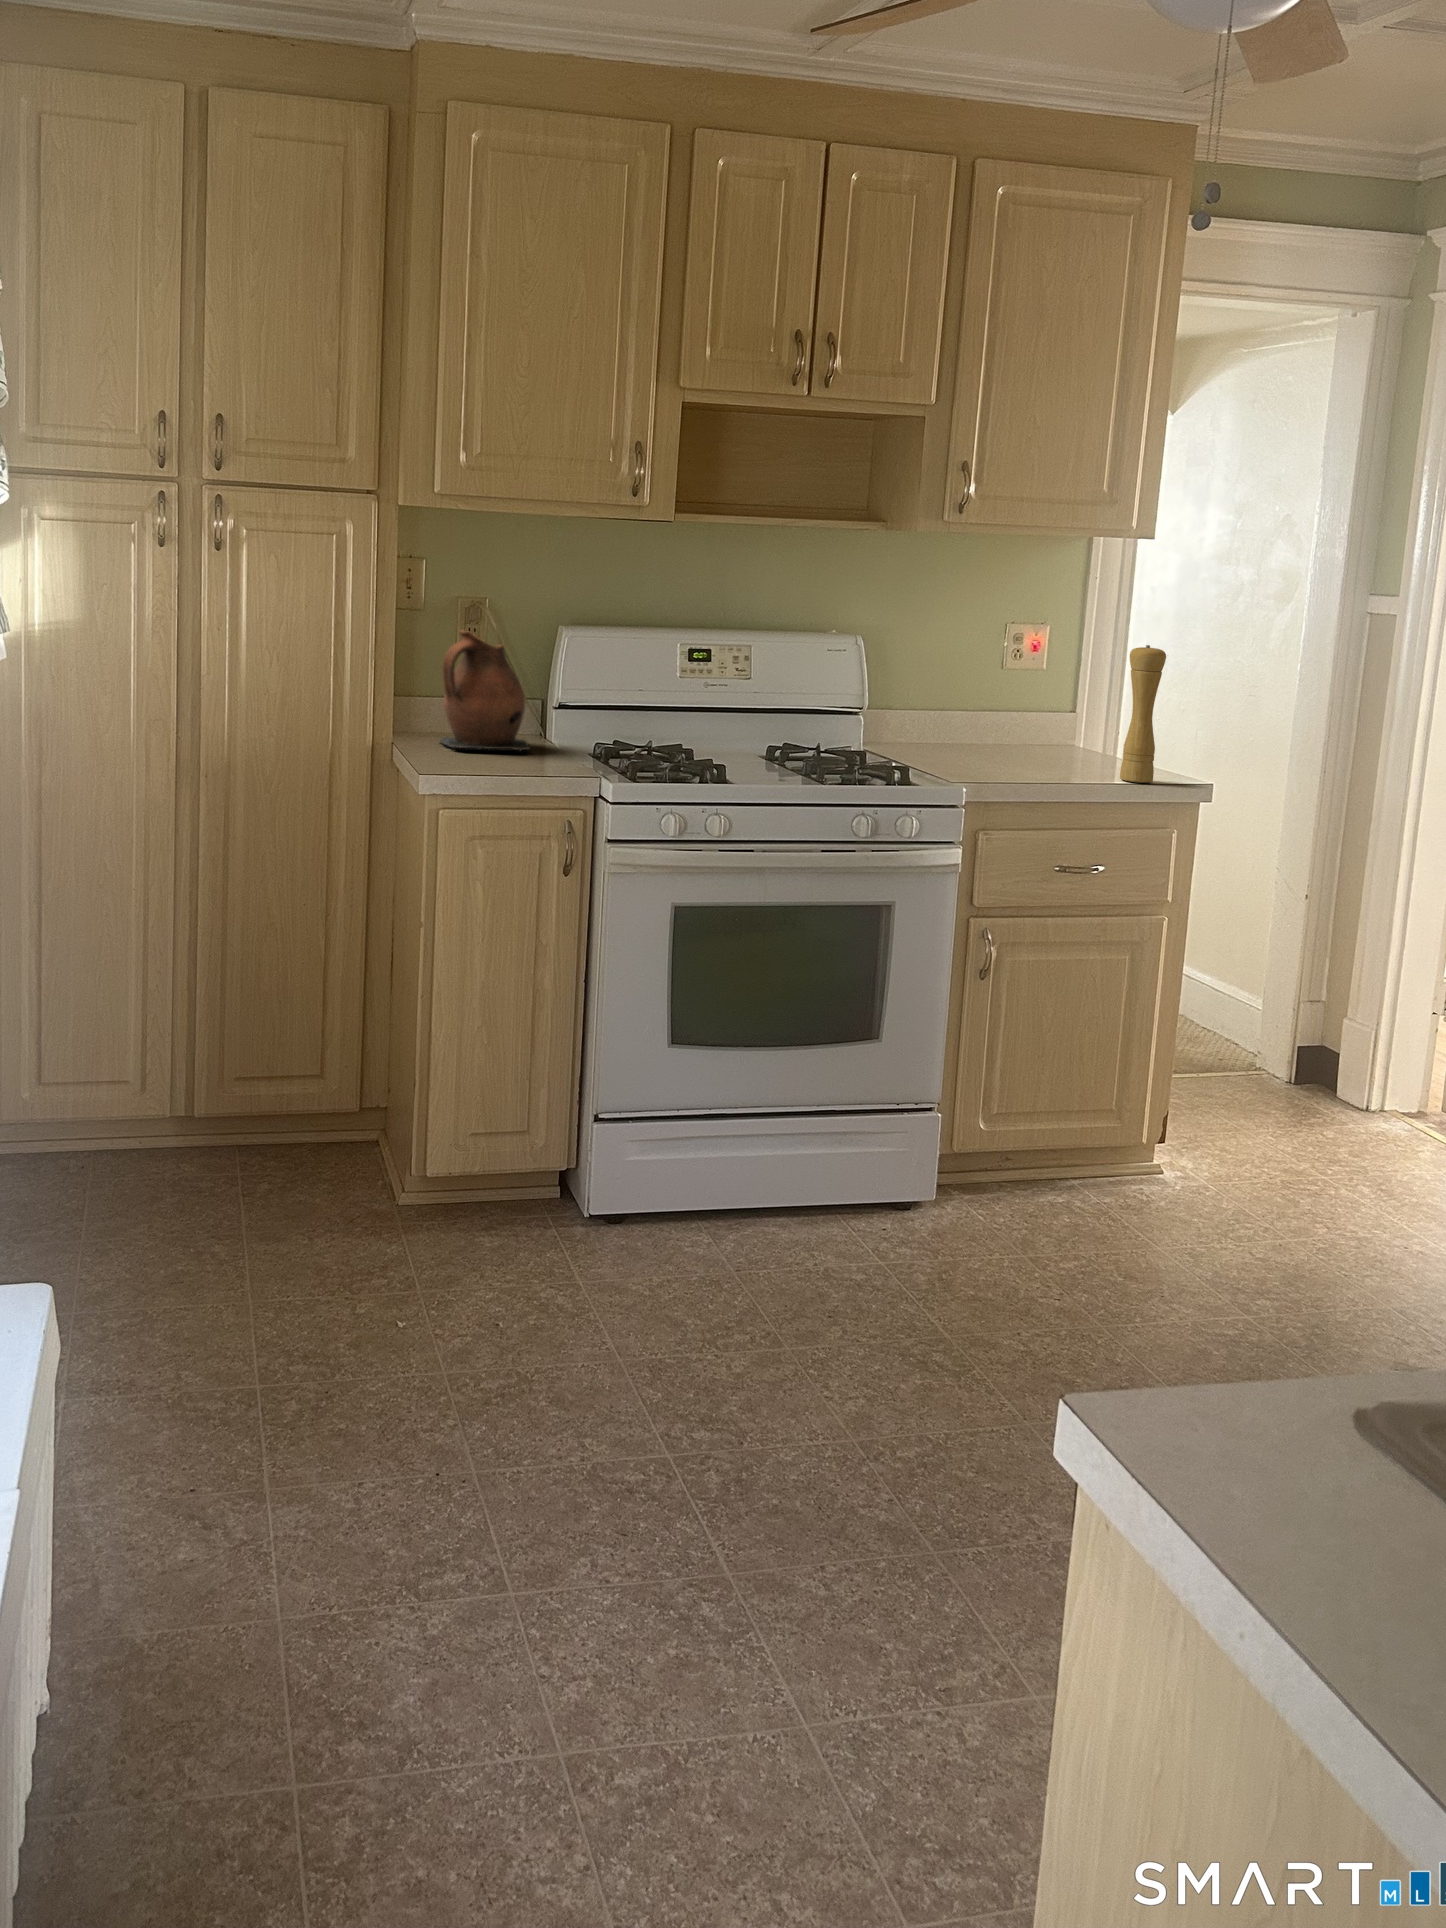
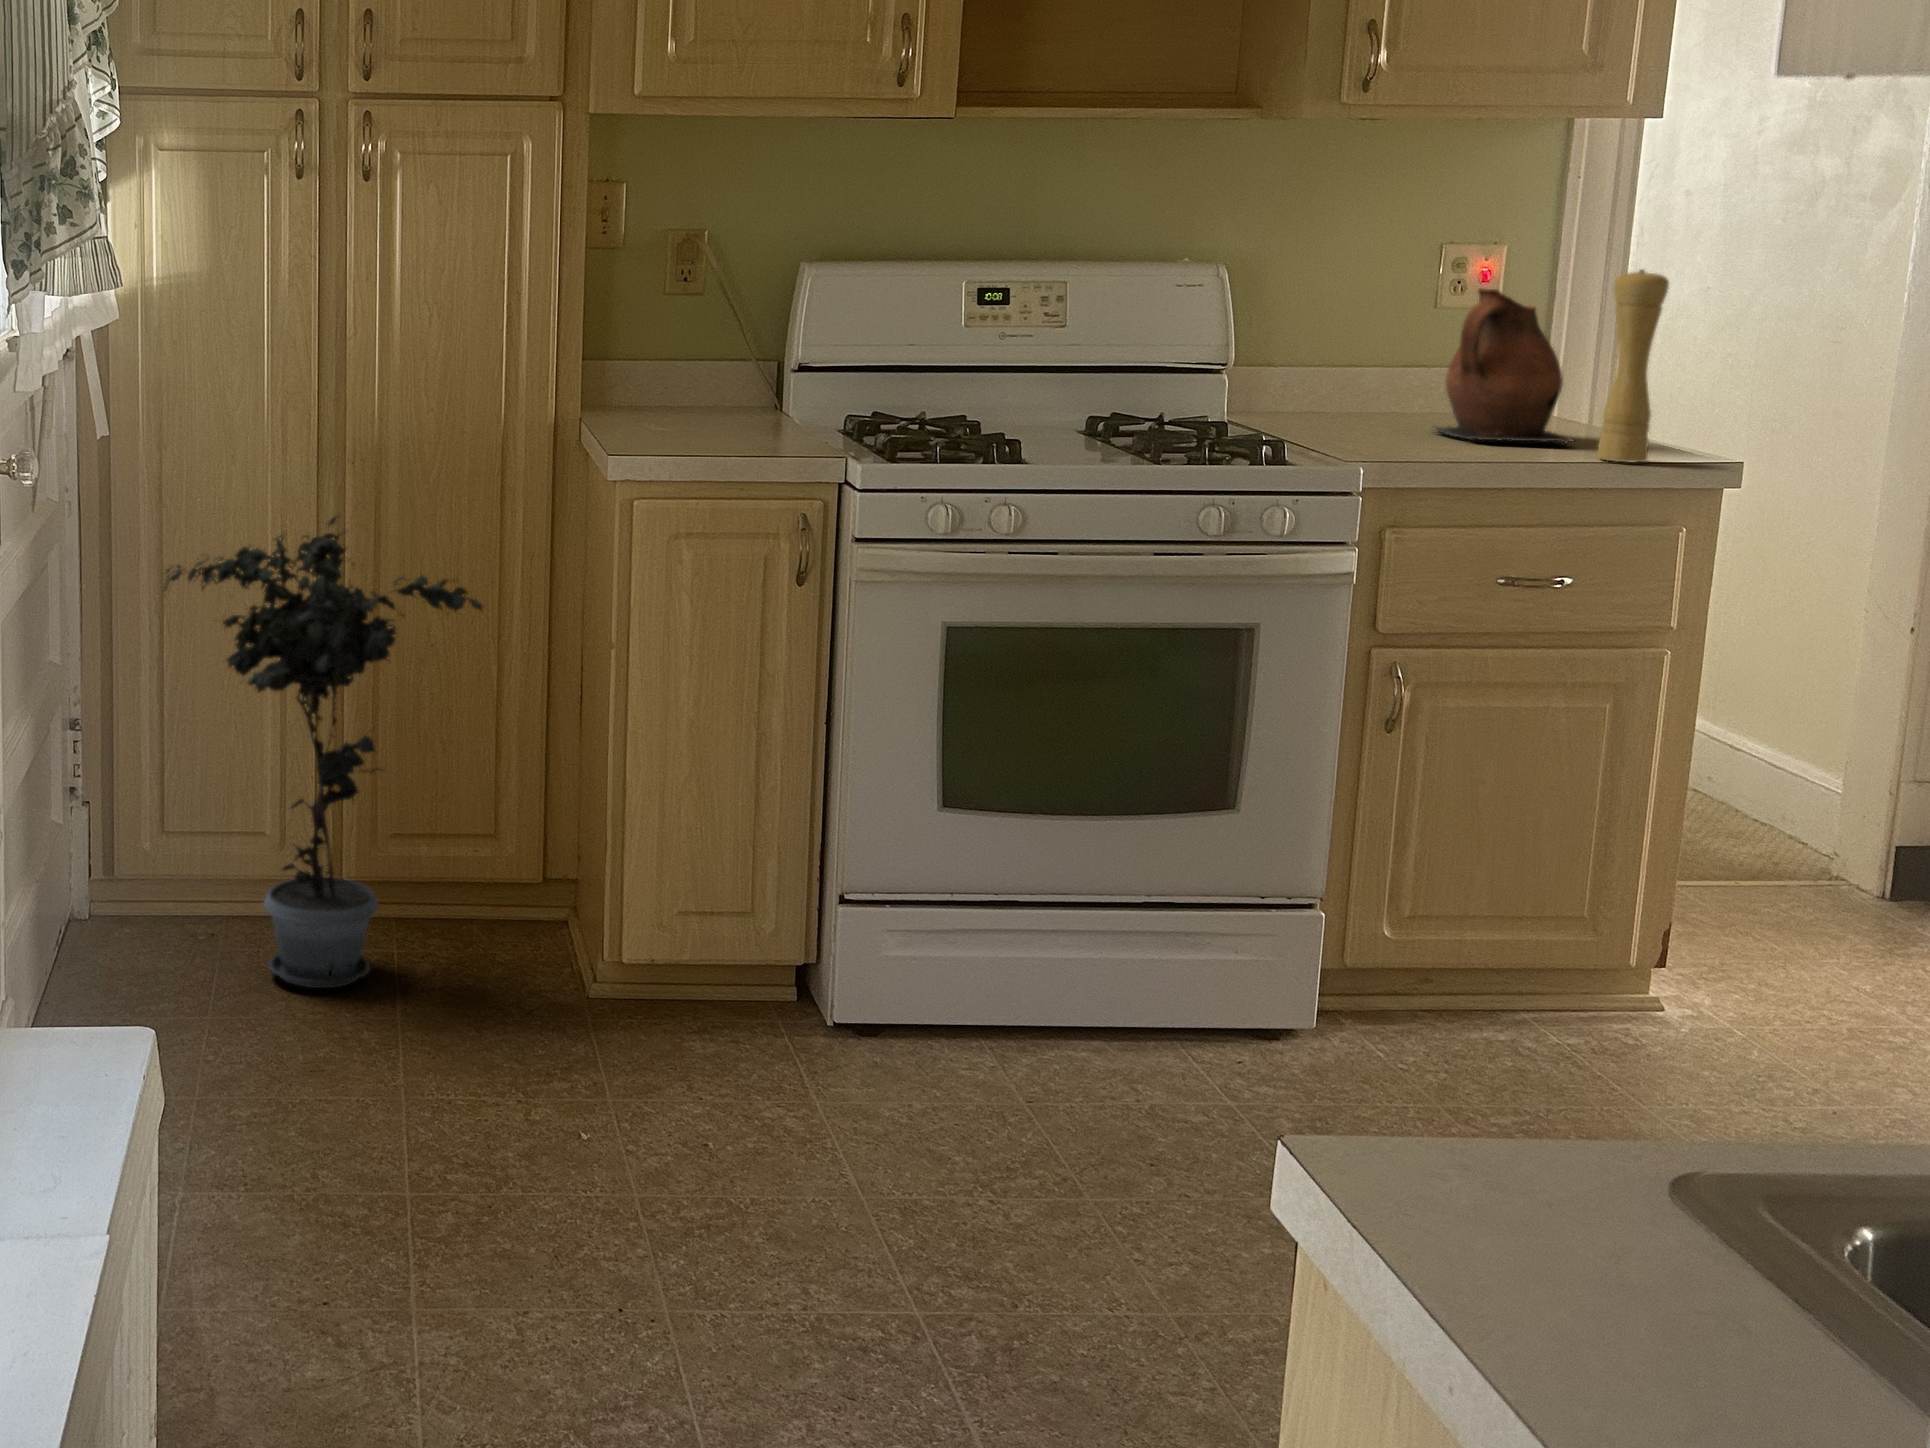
ceramic pitcher: present [441,631,530,751] -> present [1435,288,1573,443]
potted plant: none [40,821,313,1208] -> present [163,517,483,988]

